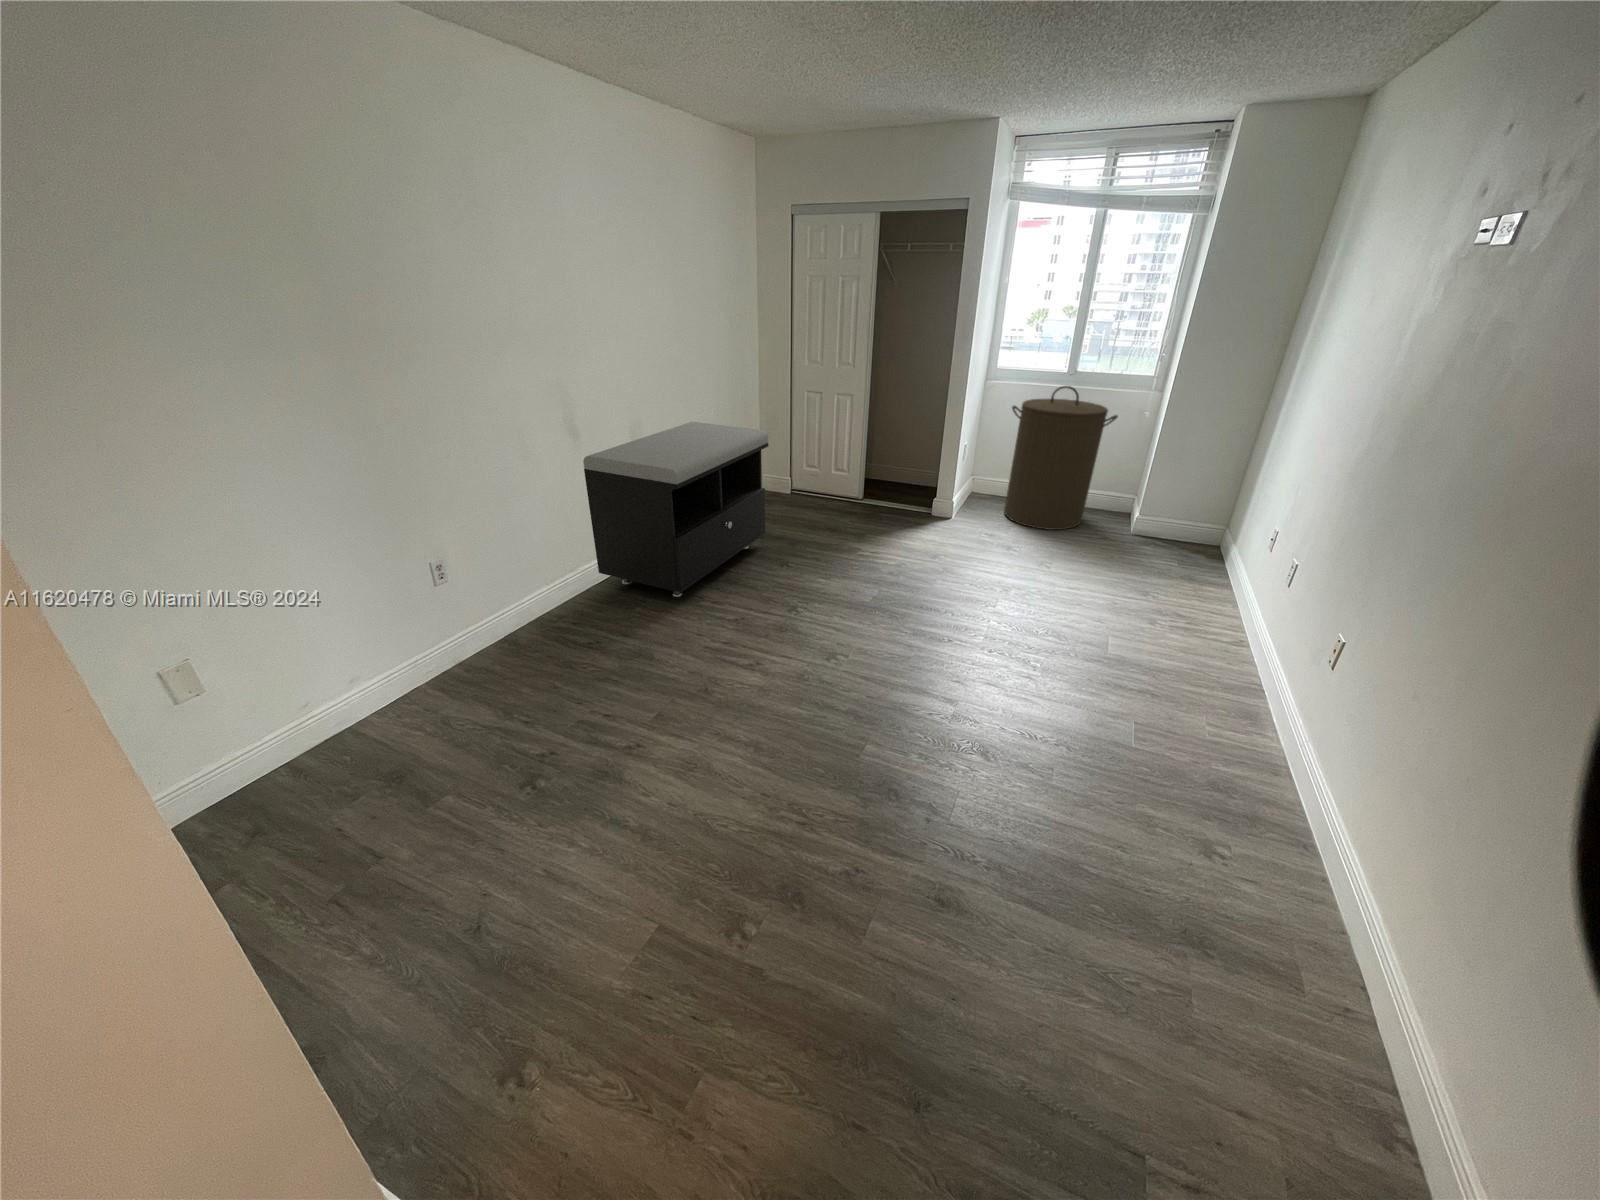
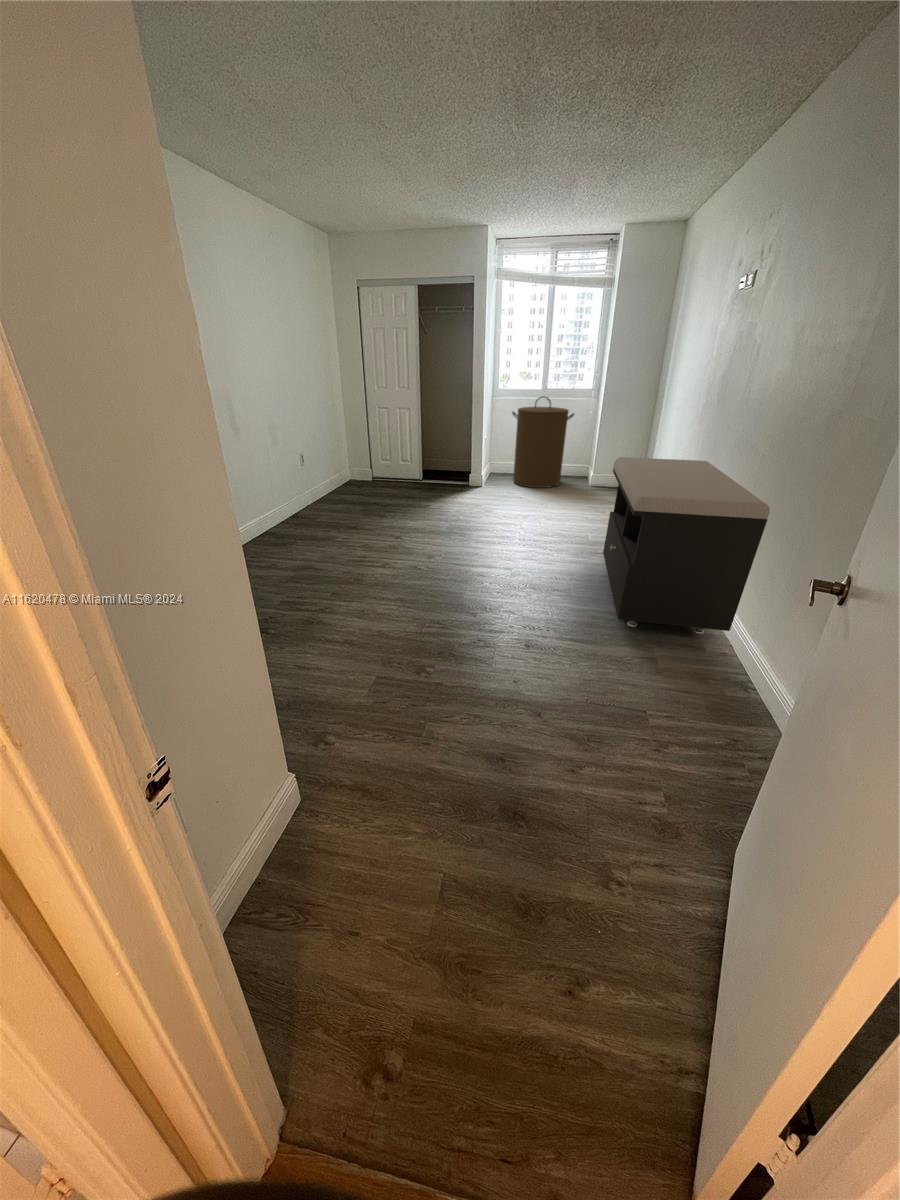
storage bench: present [583,422,768,597] -> present [603,457,770,635]

